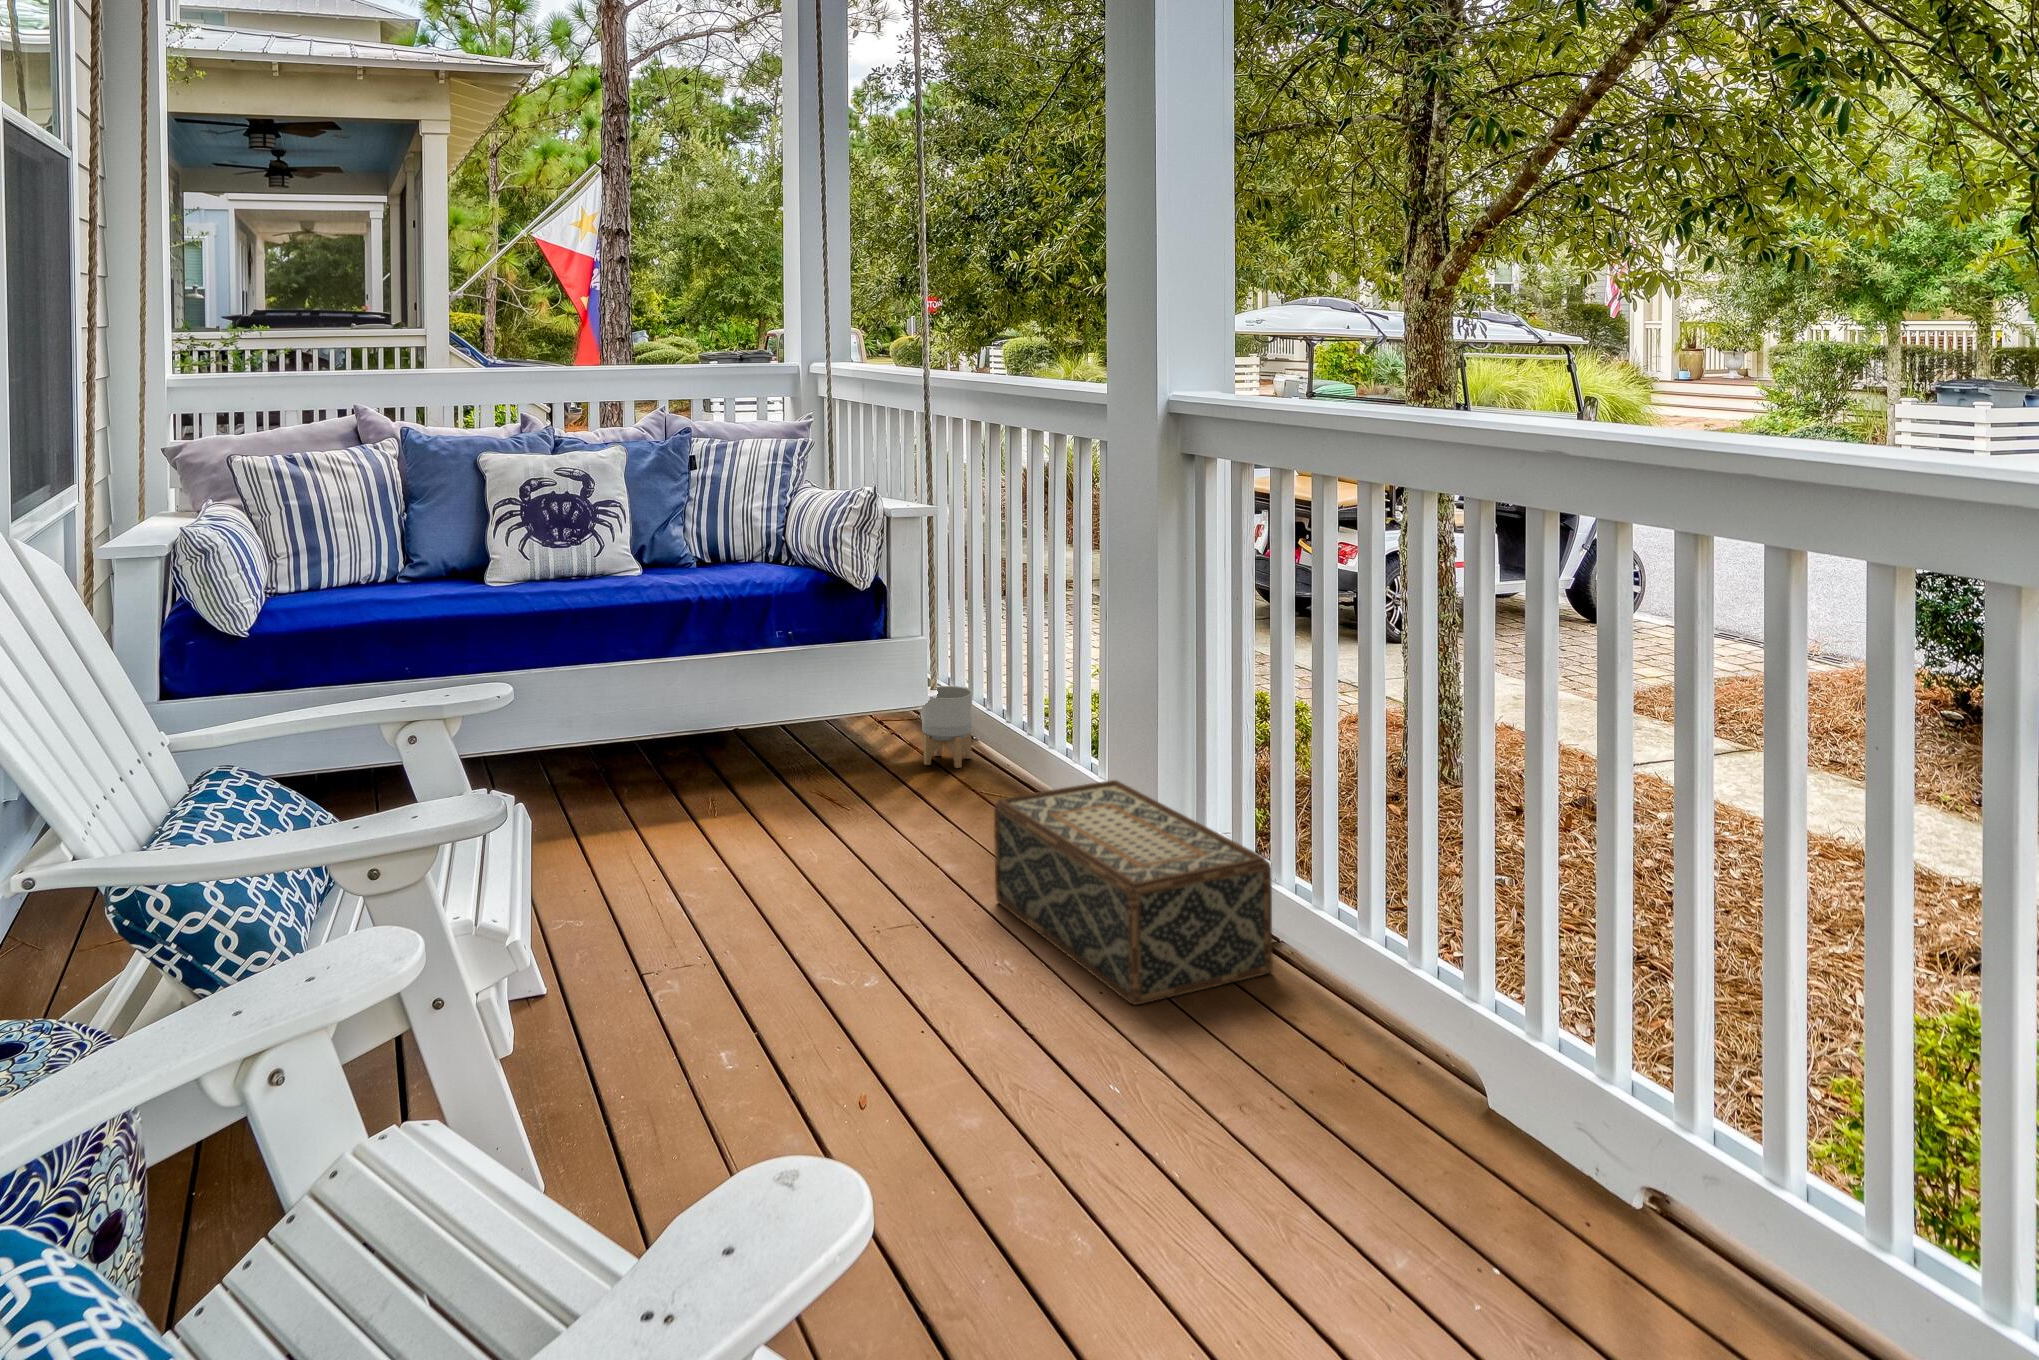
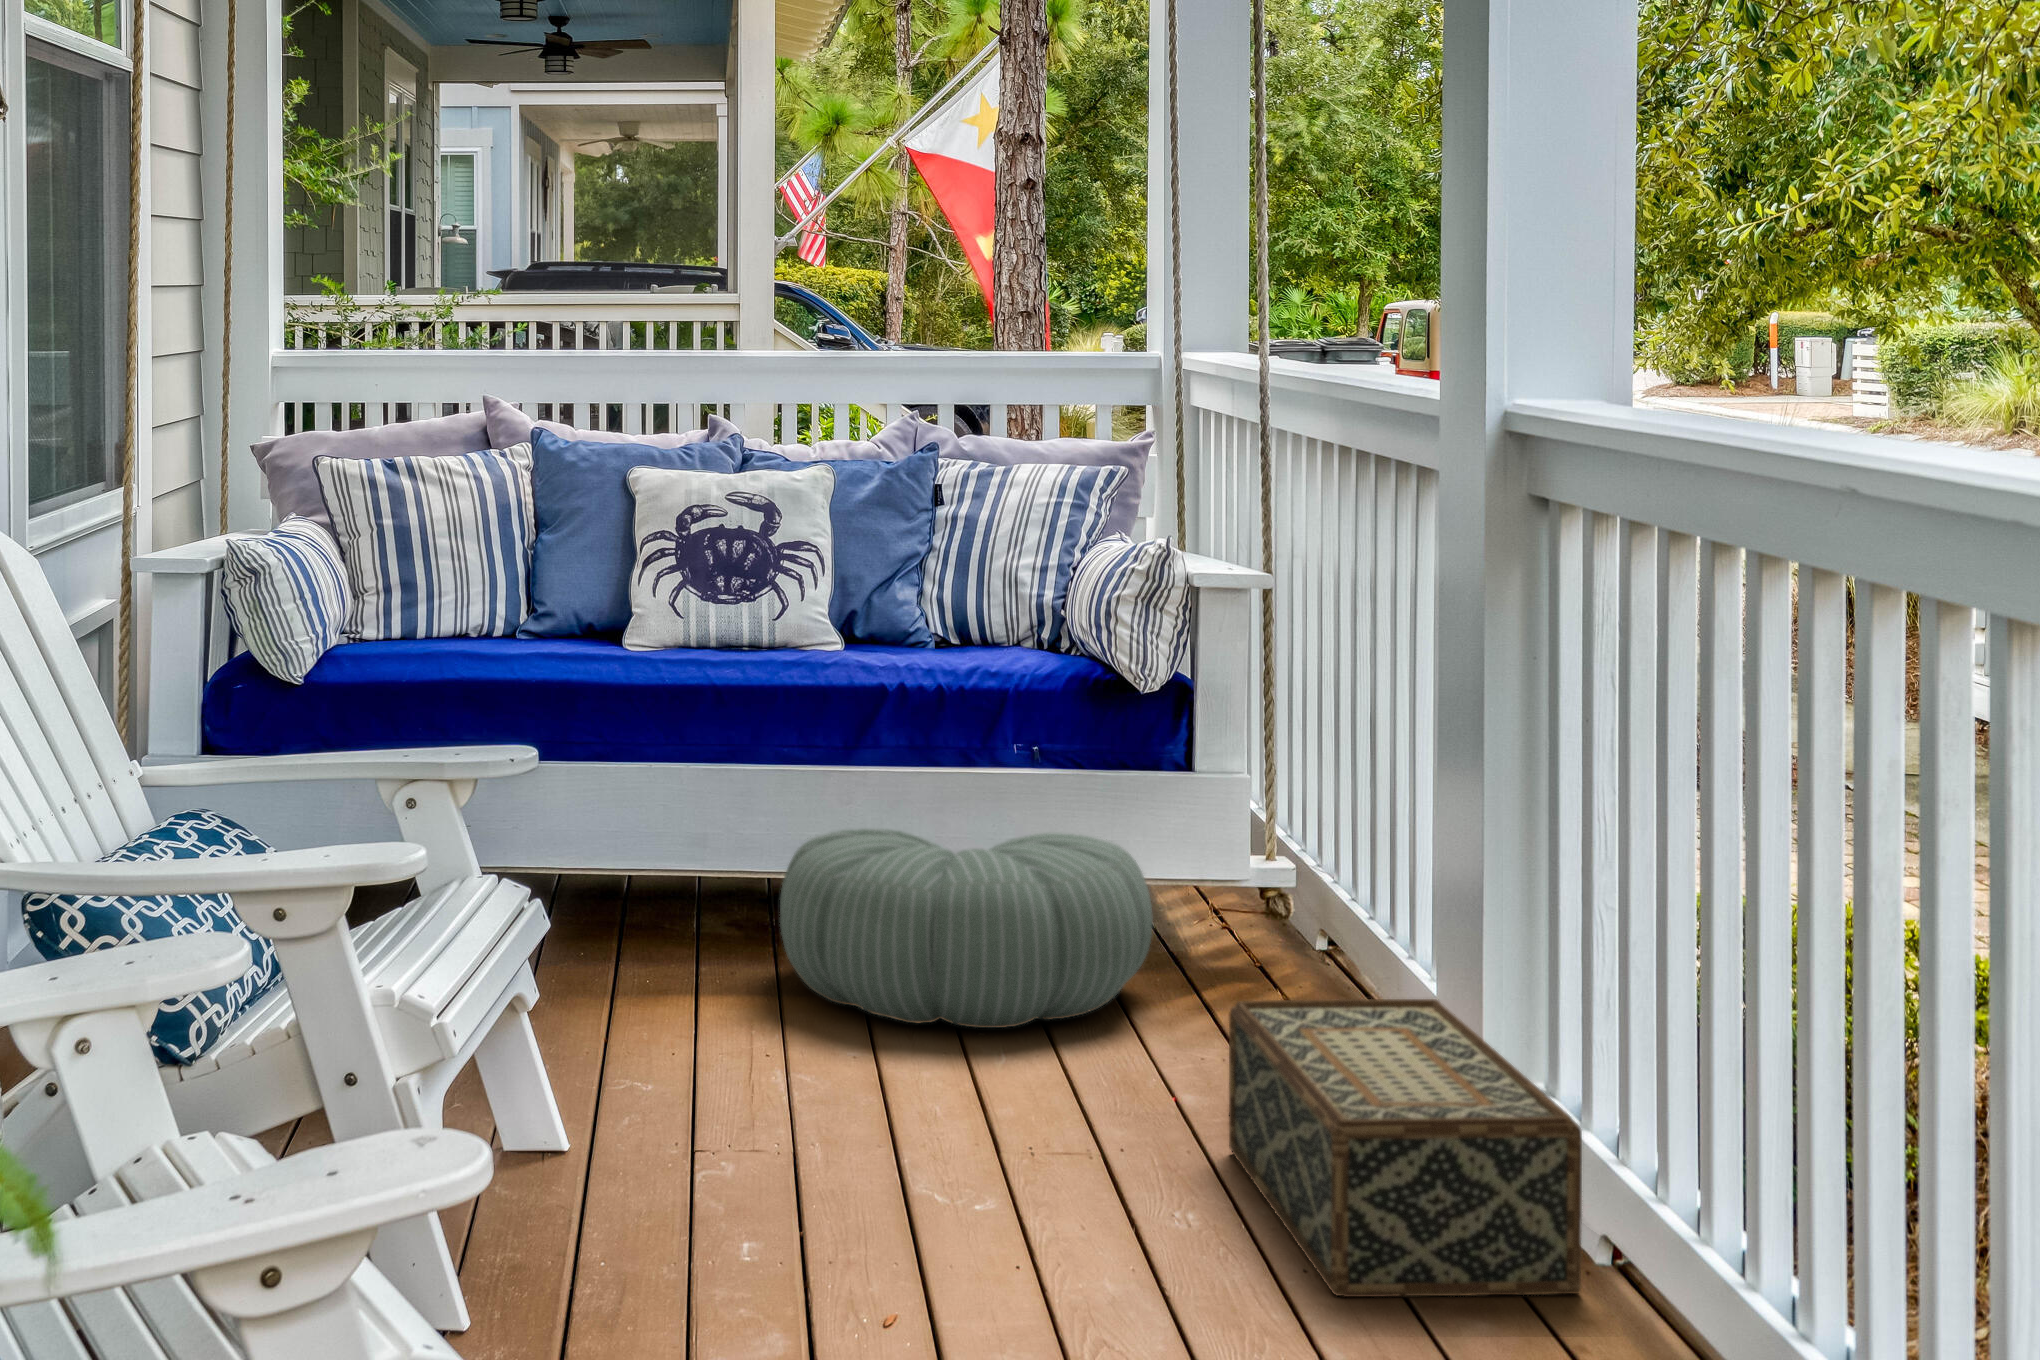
pouf: none [619,677,876,835] -> present [780,829,1153,1028]
planter: present [922,686,973,768] -> none [1253,858,1333,983]

